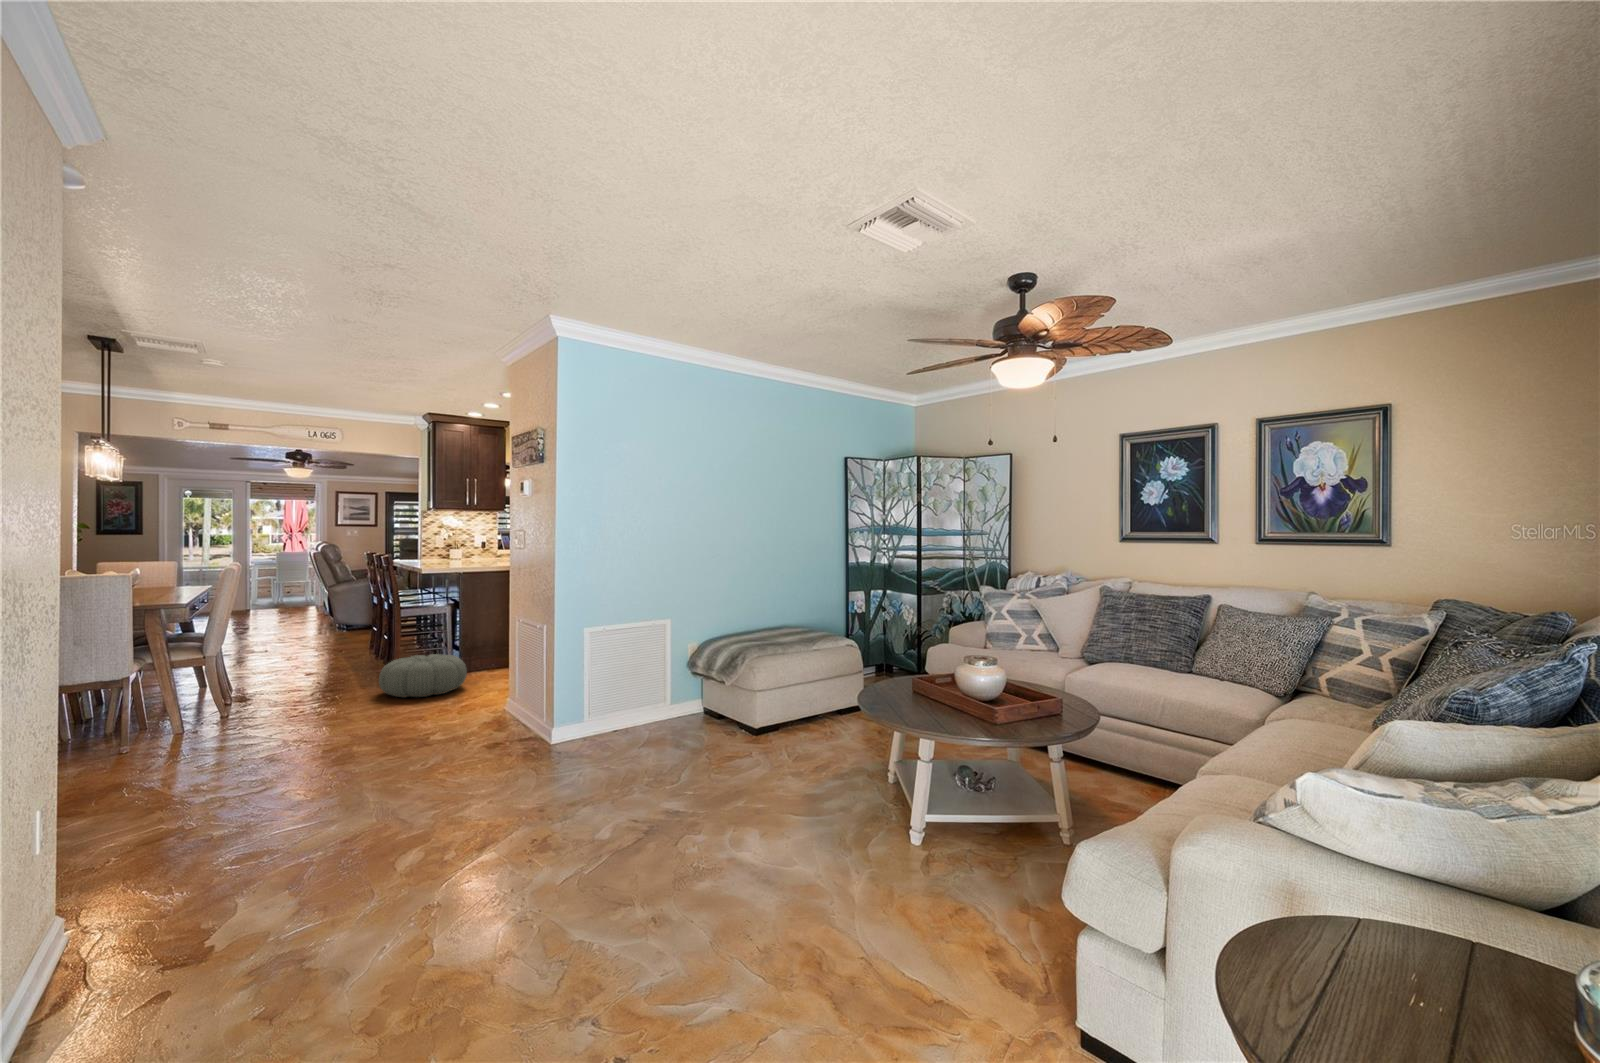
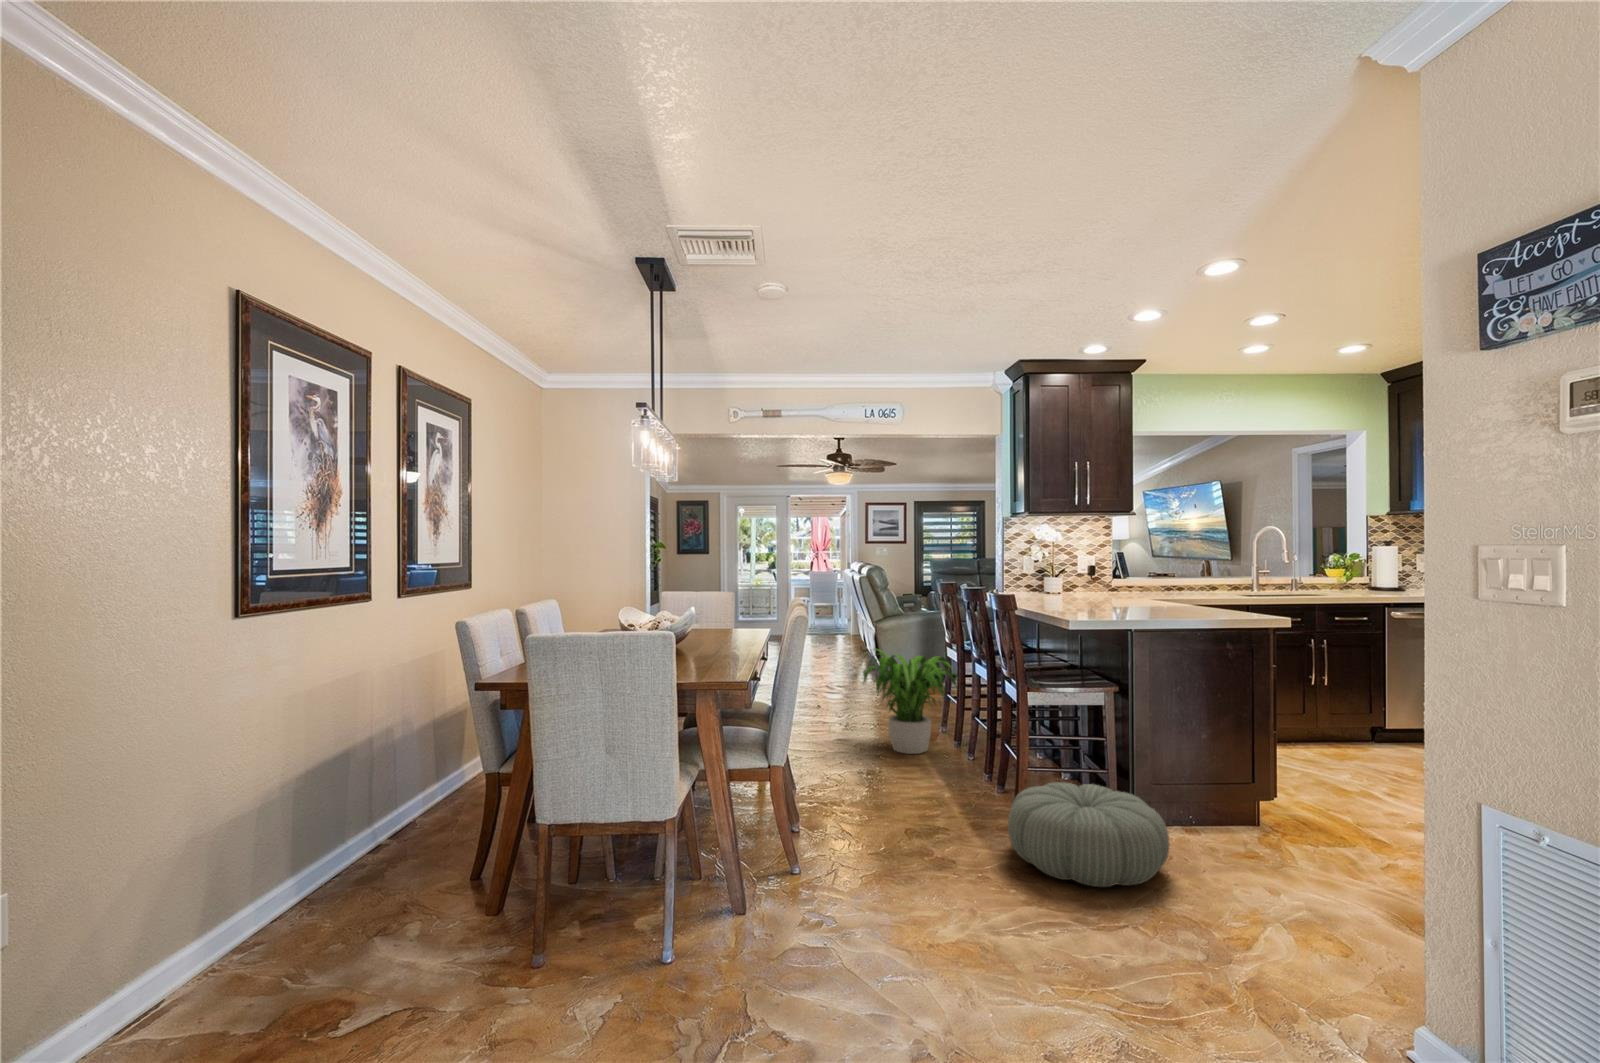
potted plant: none [300,600,377,666] -> present [862,649,958,754]

